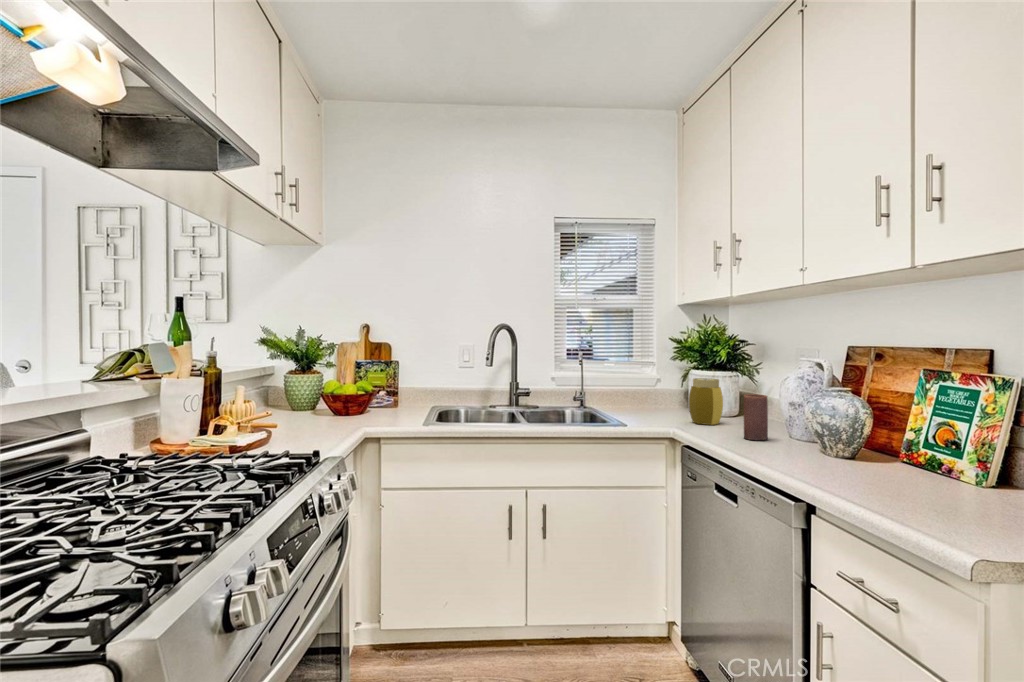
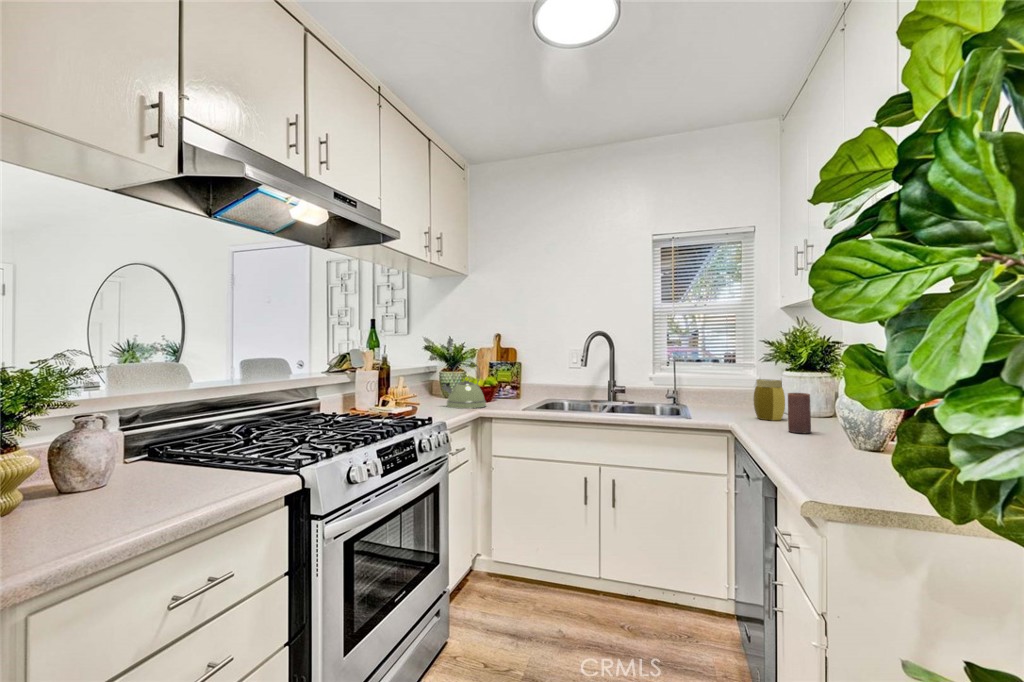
kettle: none [295,360,363,429] -> present [441,361,486,409]

